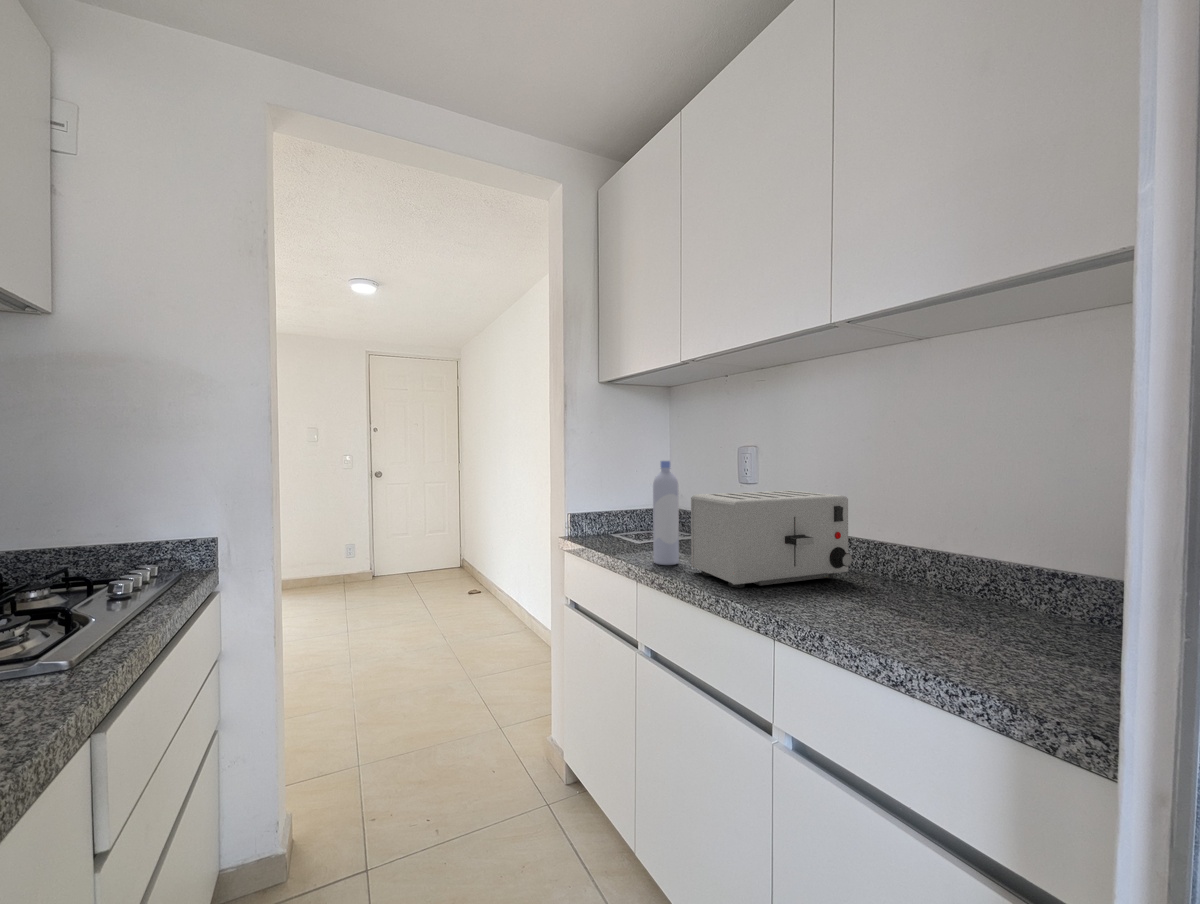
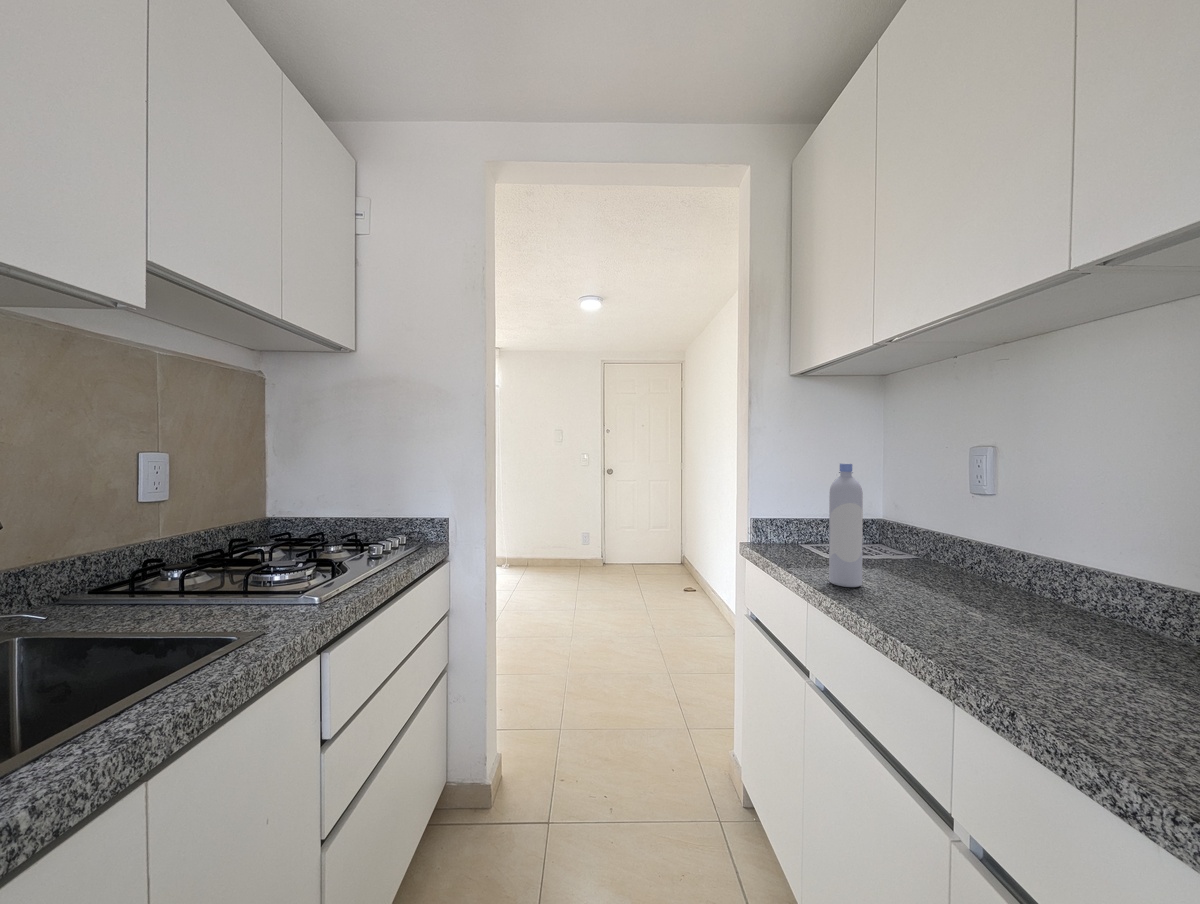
toaster: present [691,490,852,588] -> none [871,505,1128,636]

